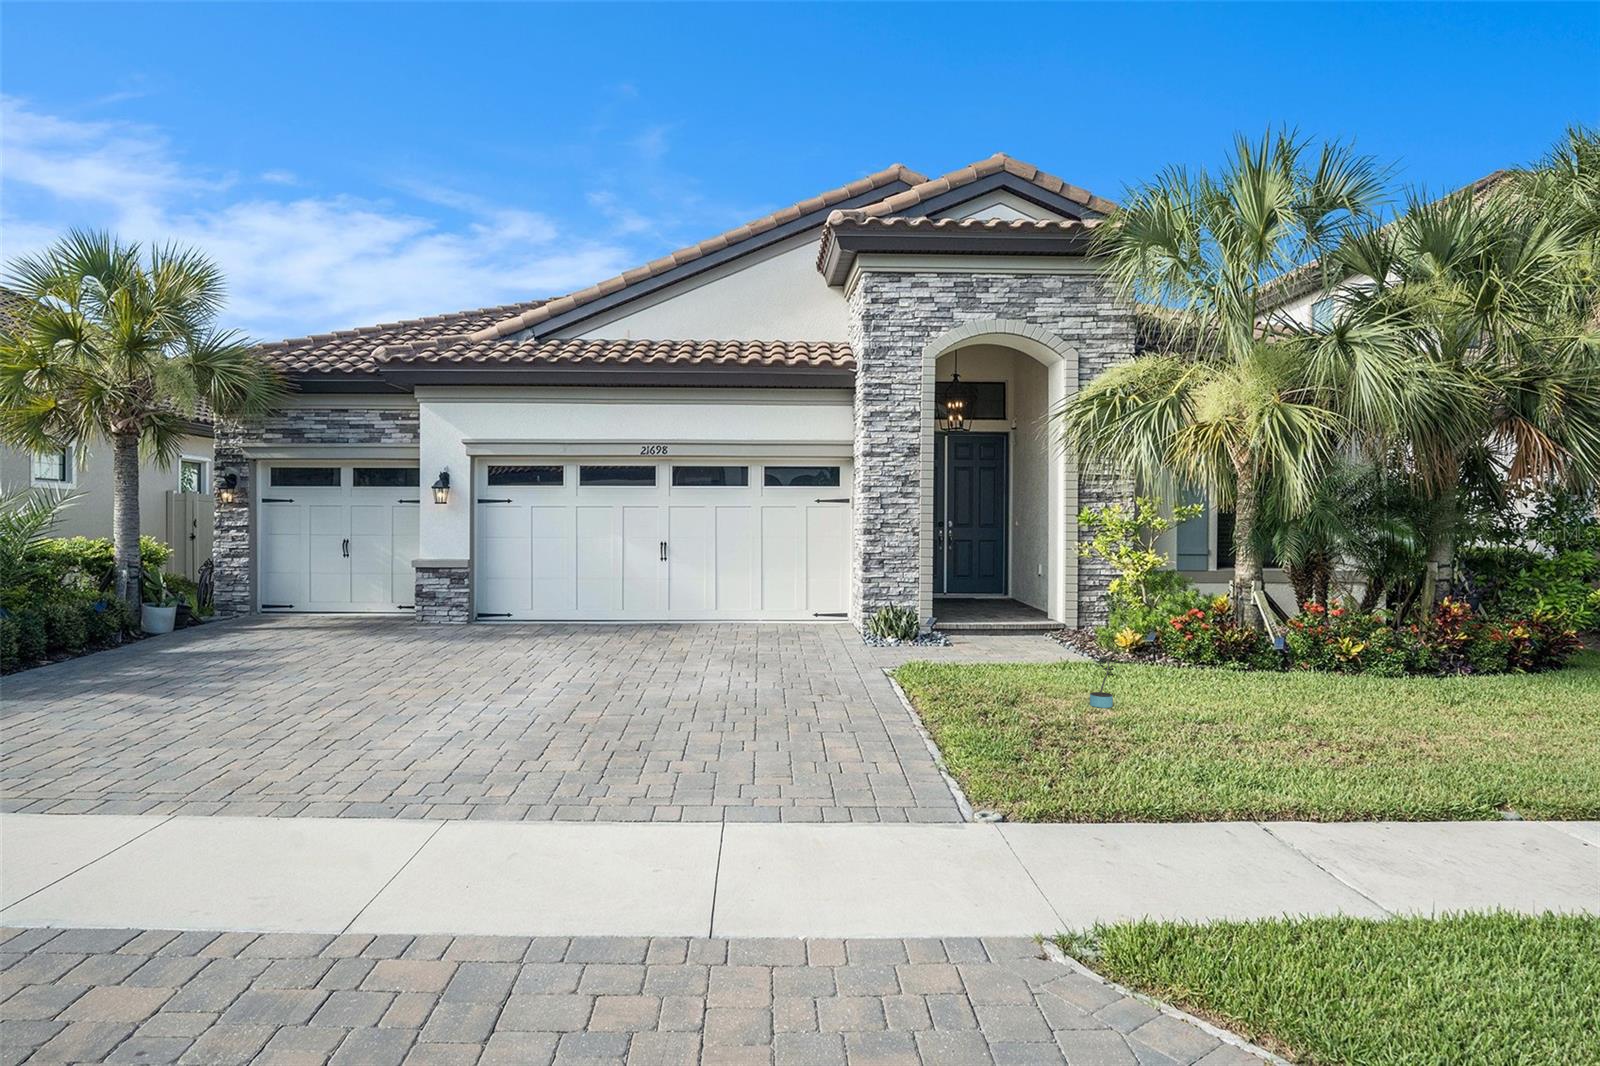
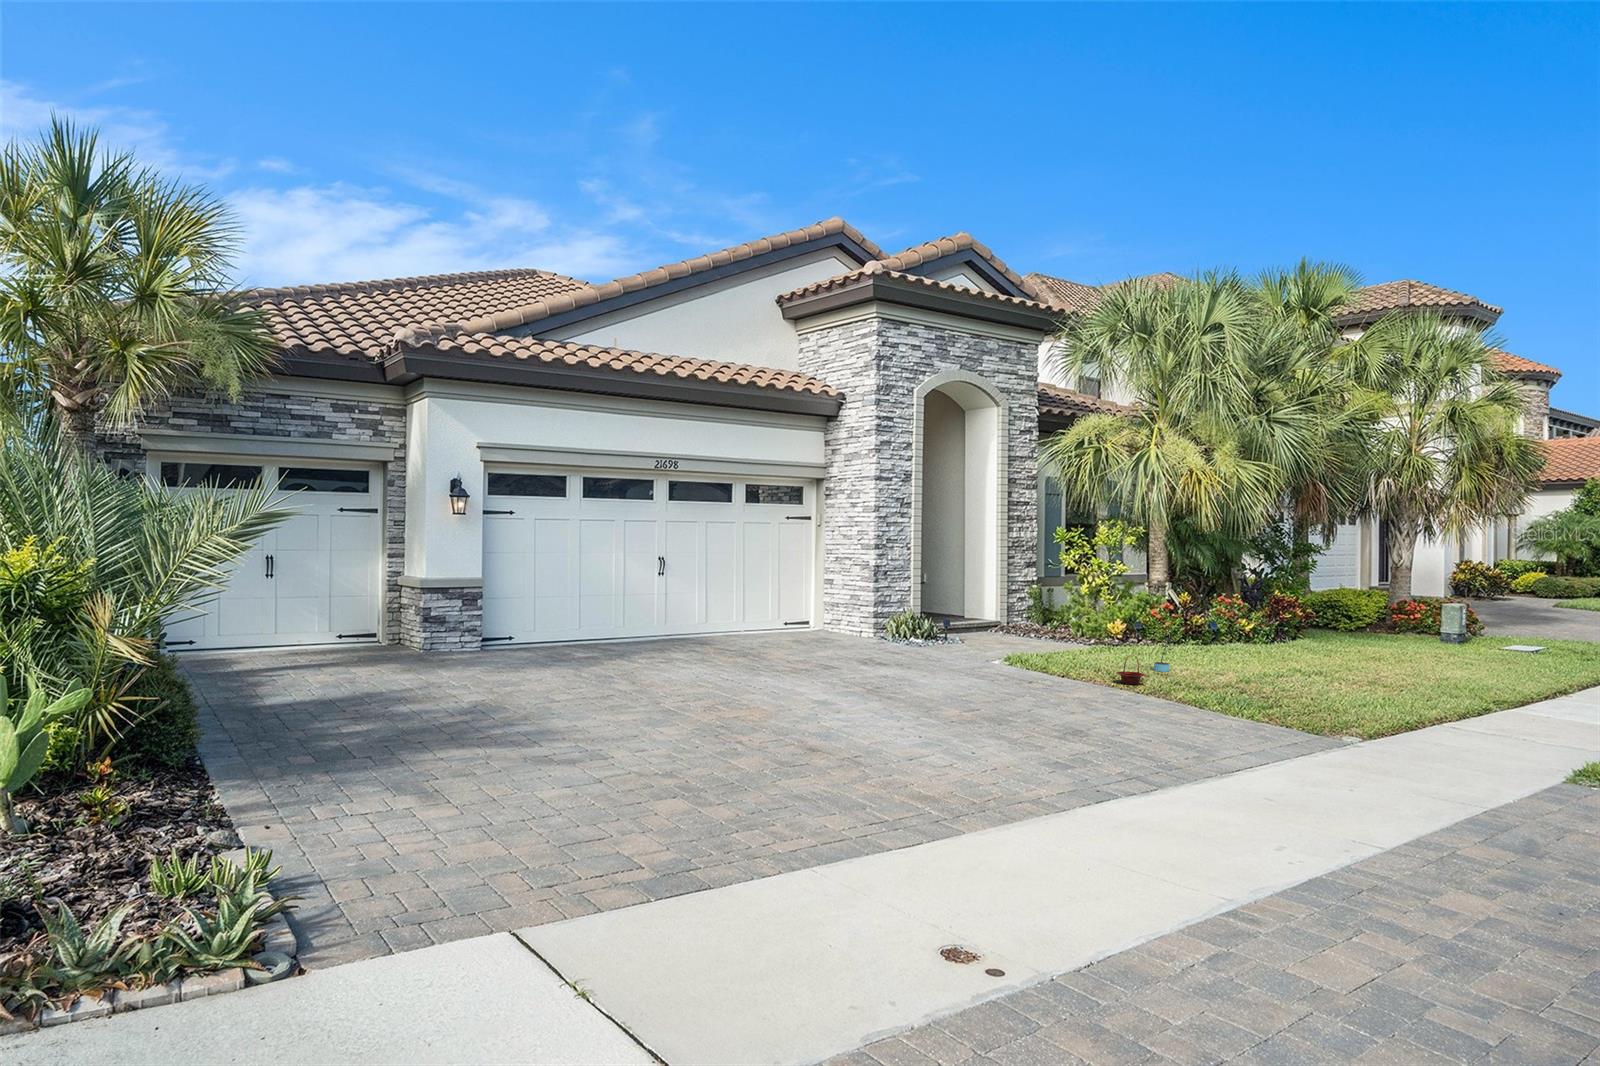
basket: none [954,676,998,721] -> present [1117,655,1145,684]

